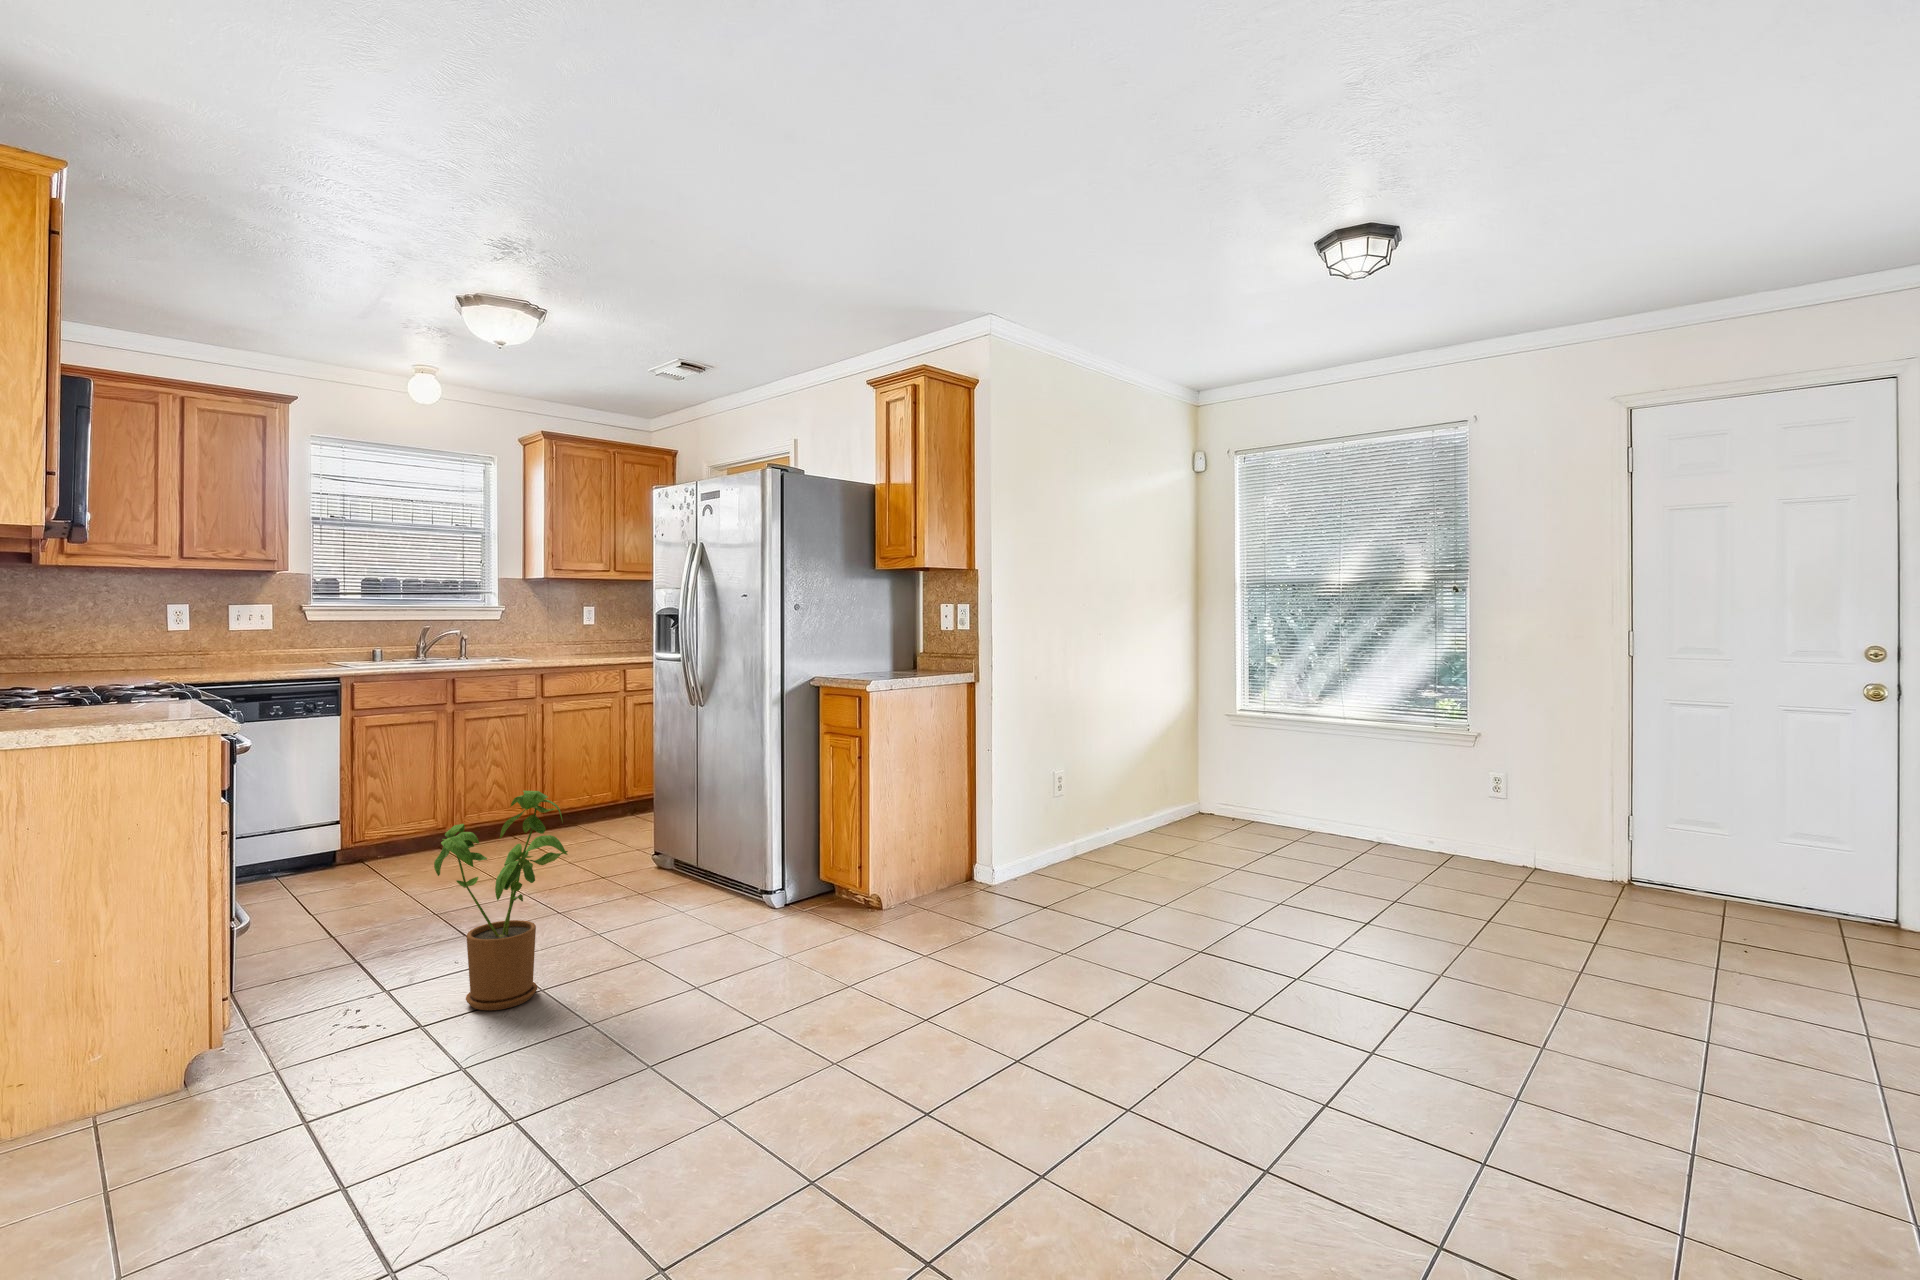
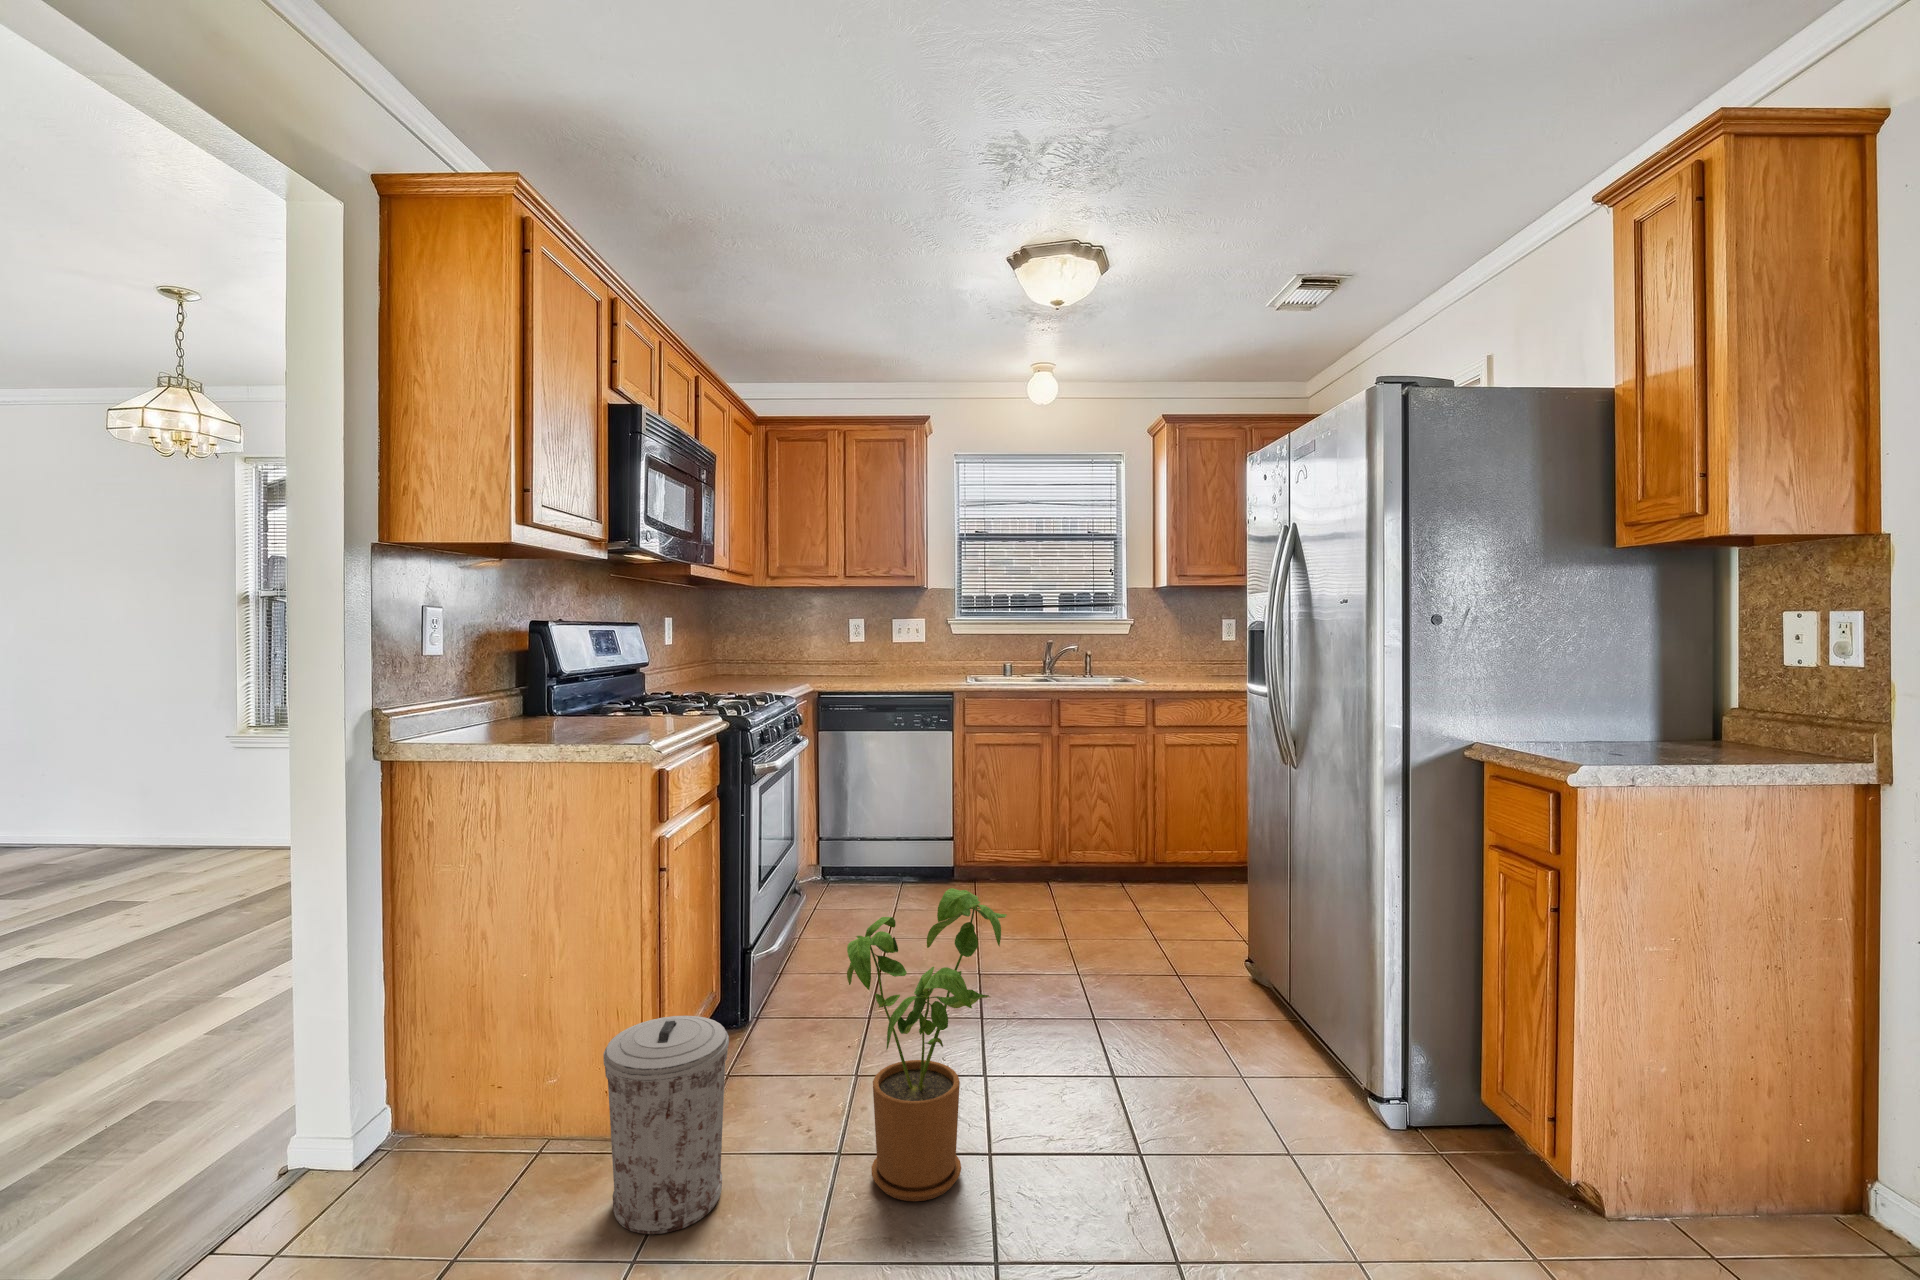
trash can: none [241,921,360,1085] -> present [603,1016,729,1234]

